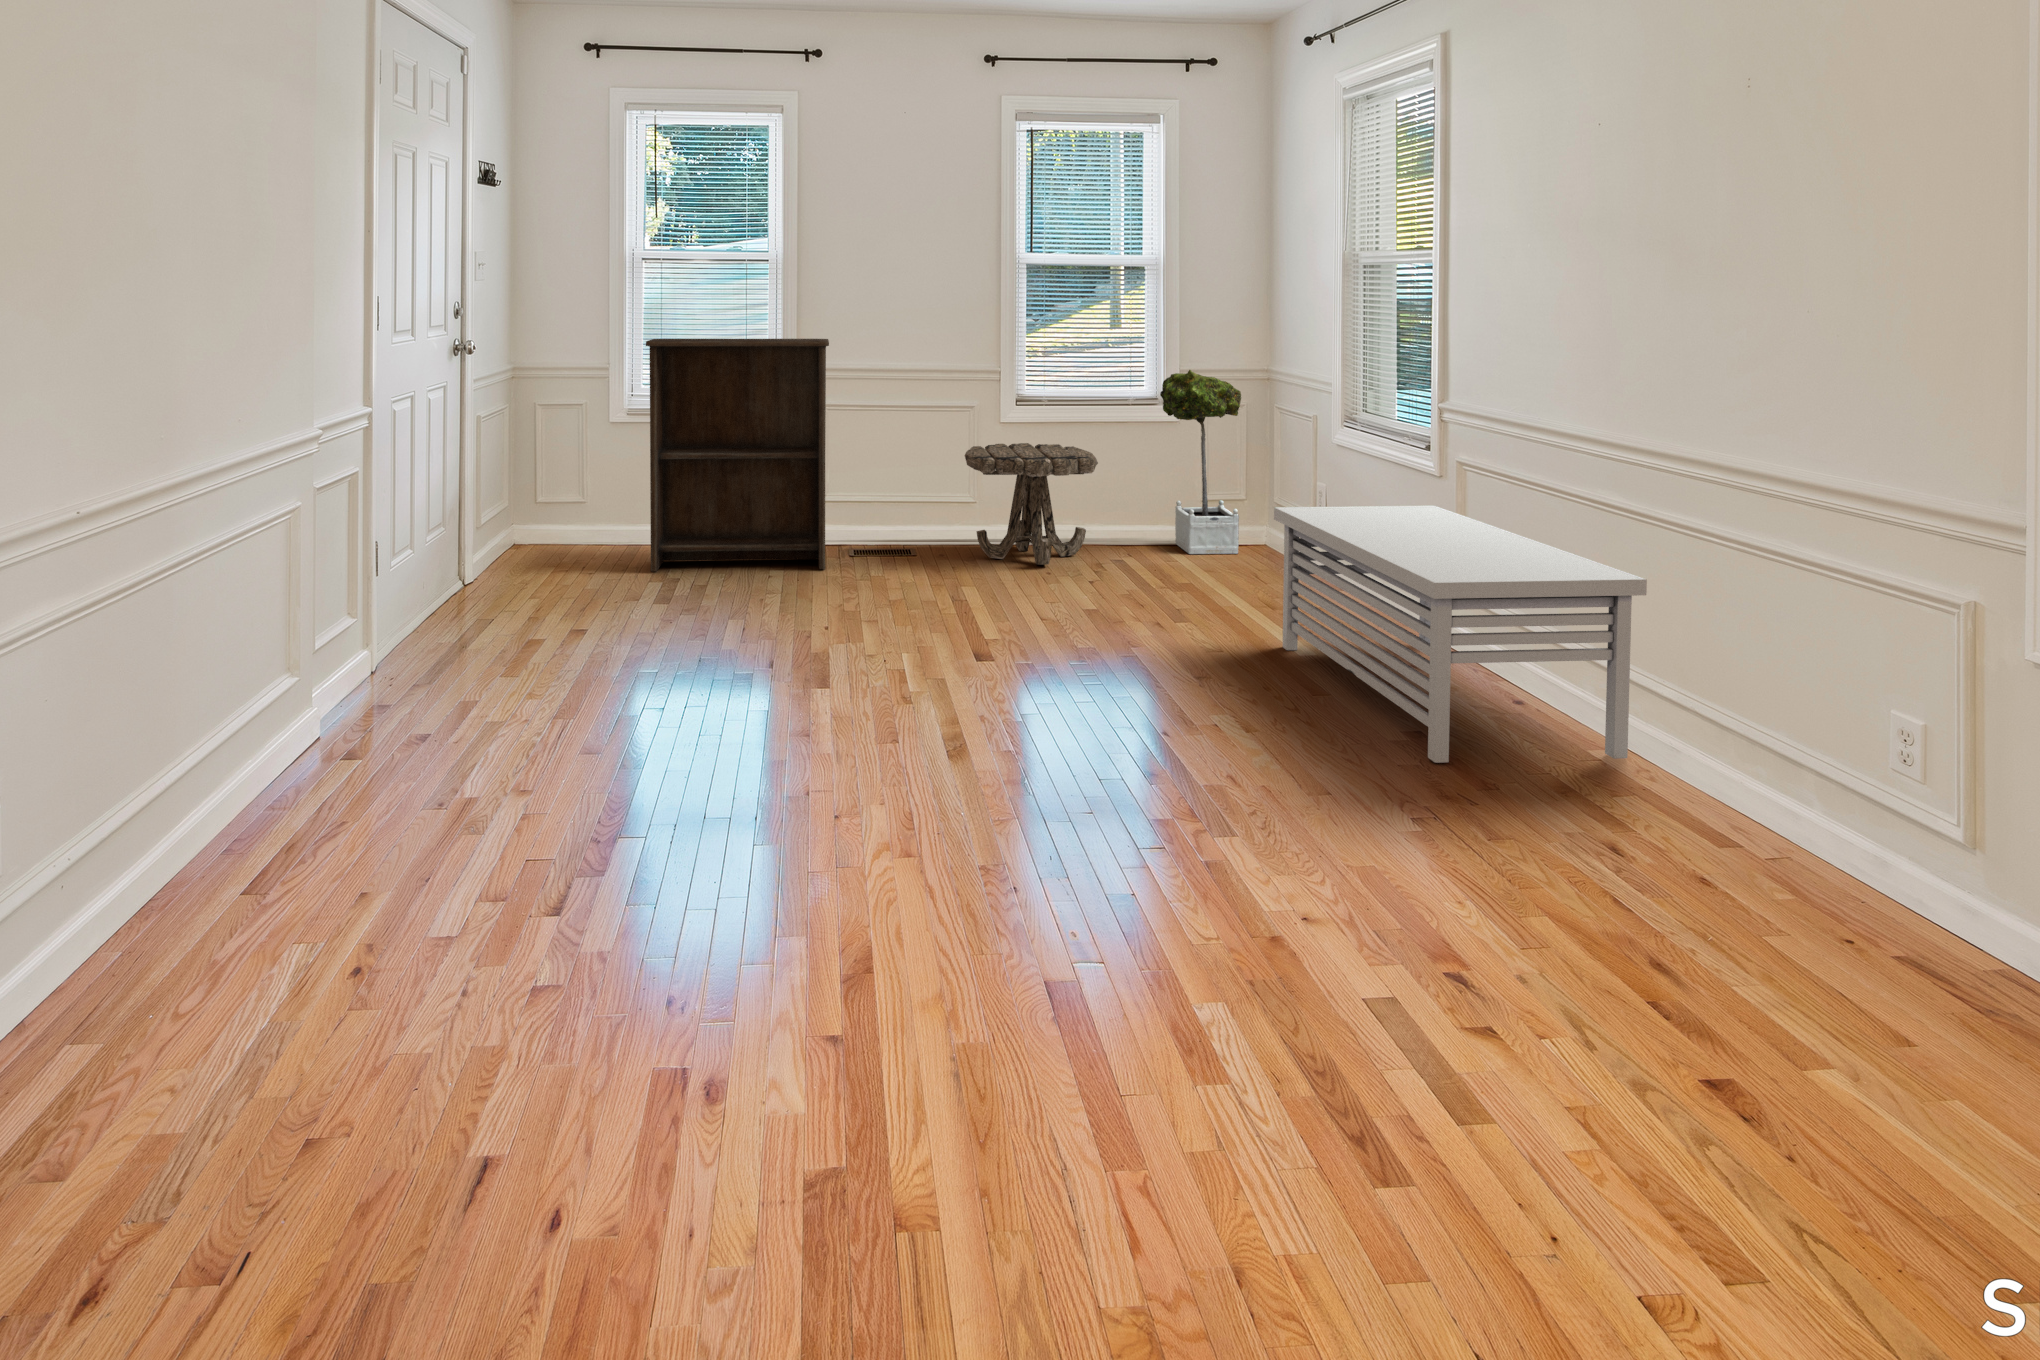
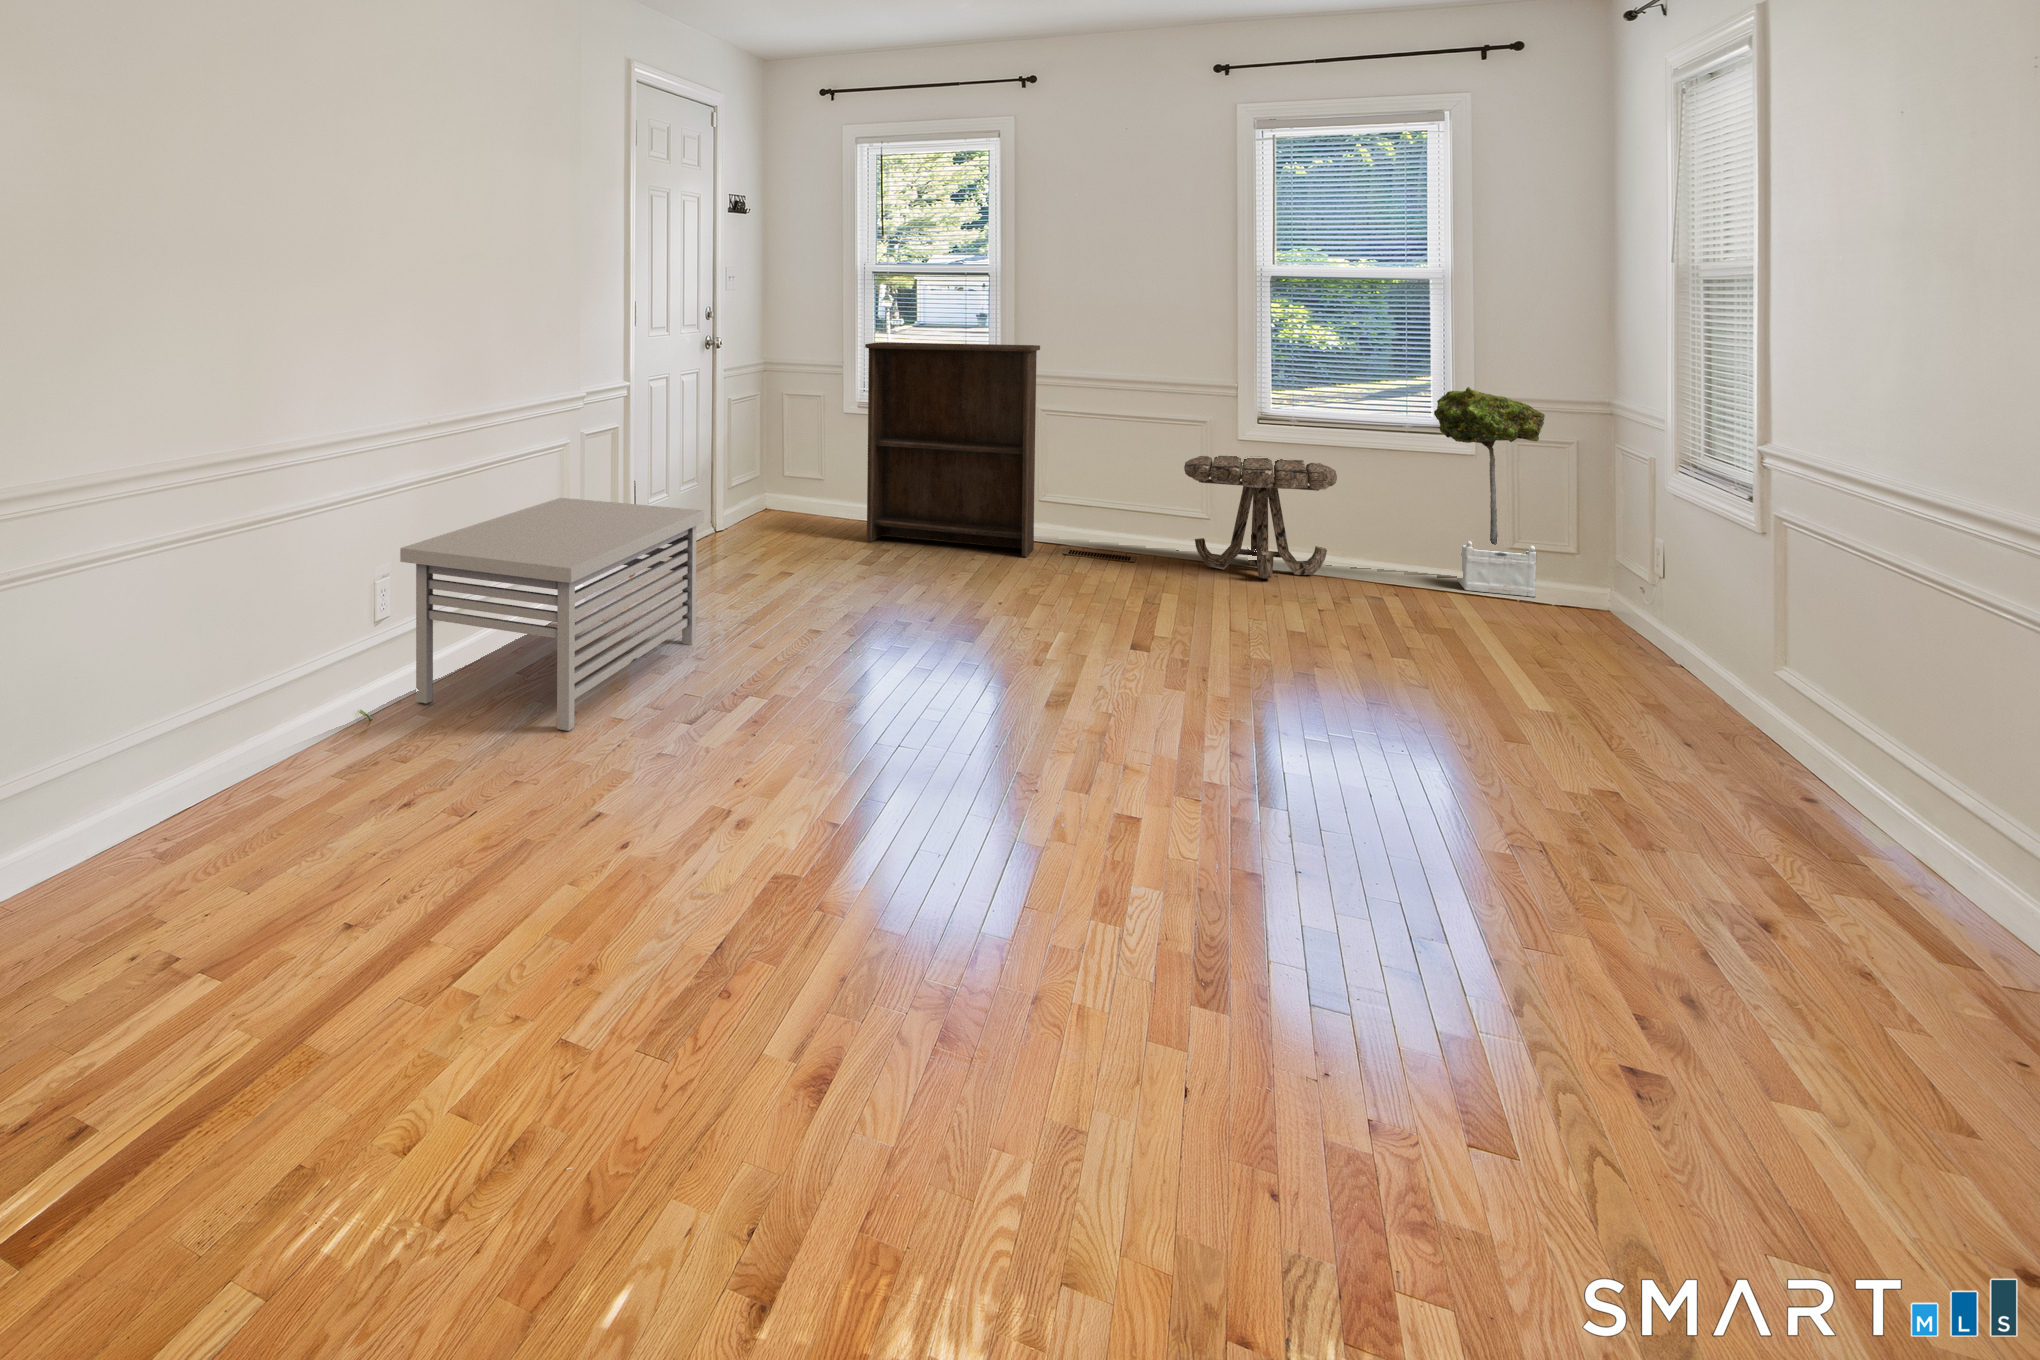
storage bench: present [1274,506,1647,763] -> present [400,498,704,731]

